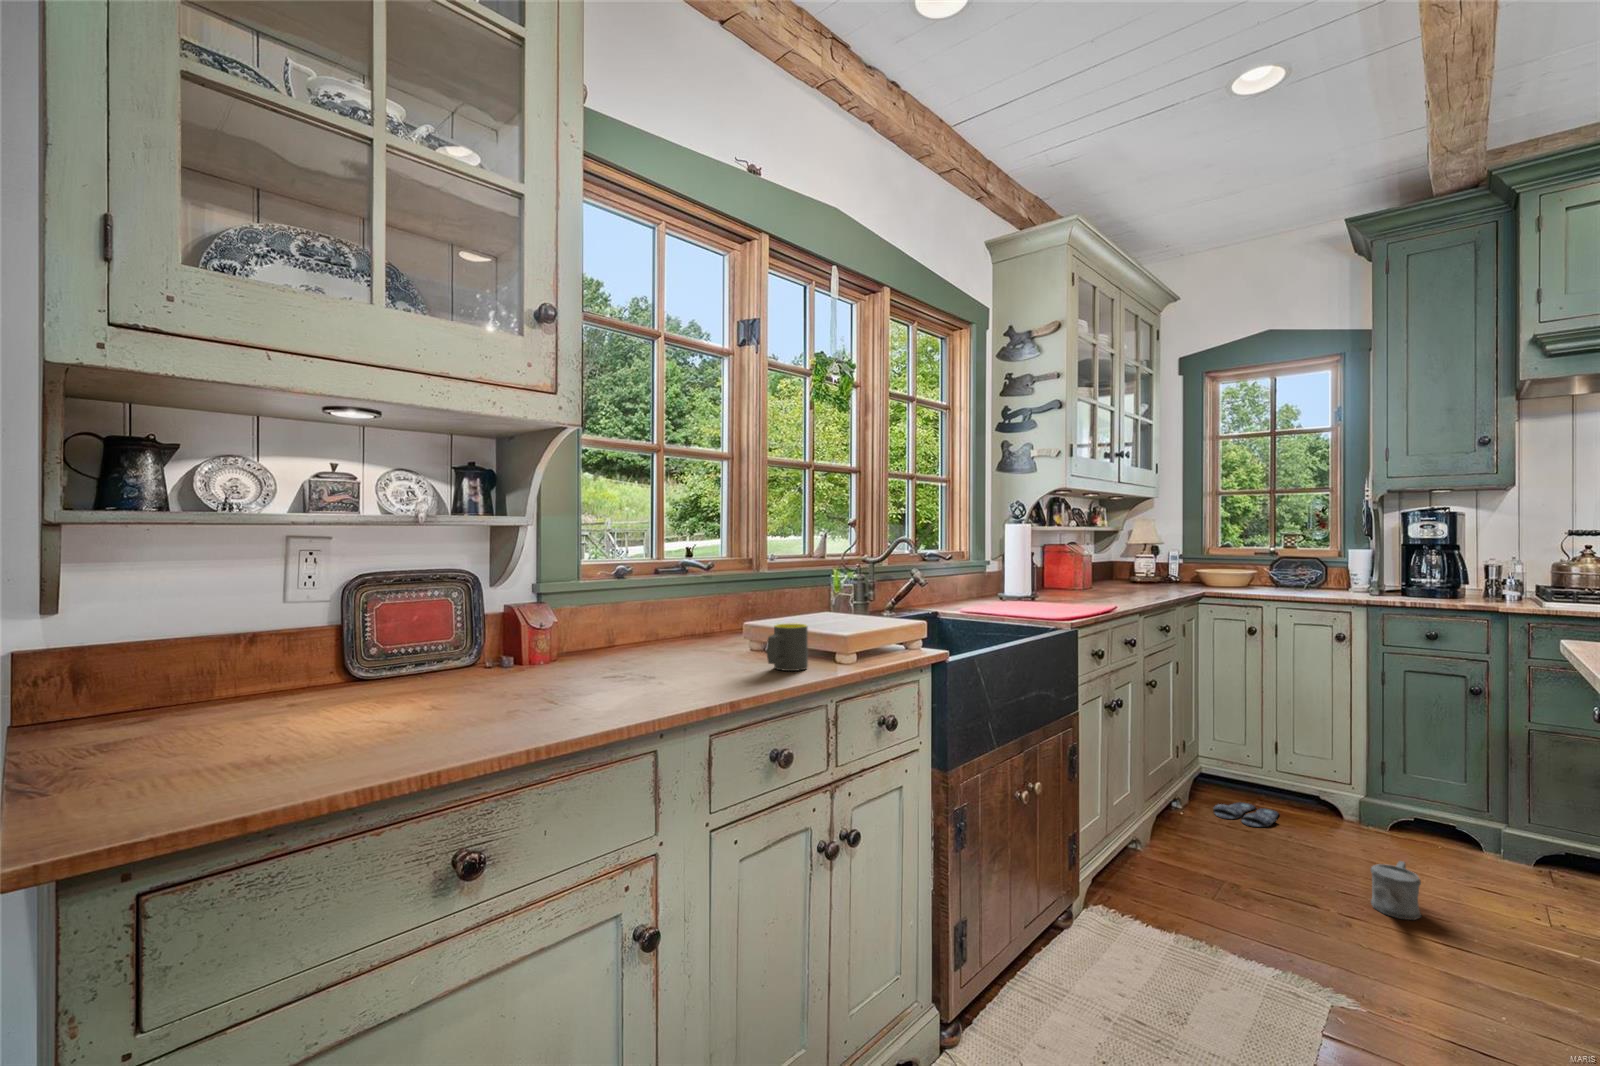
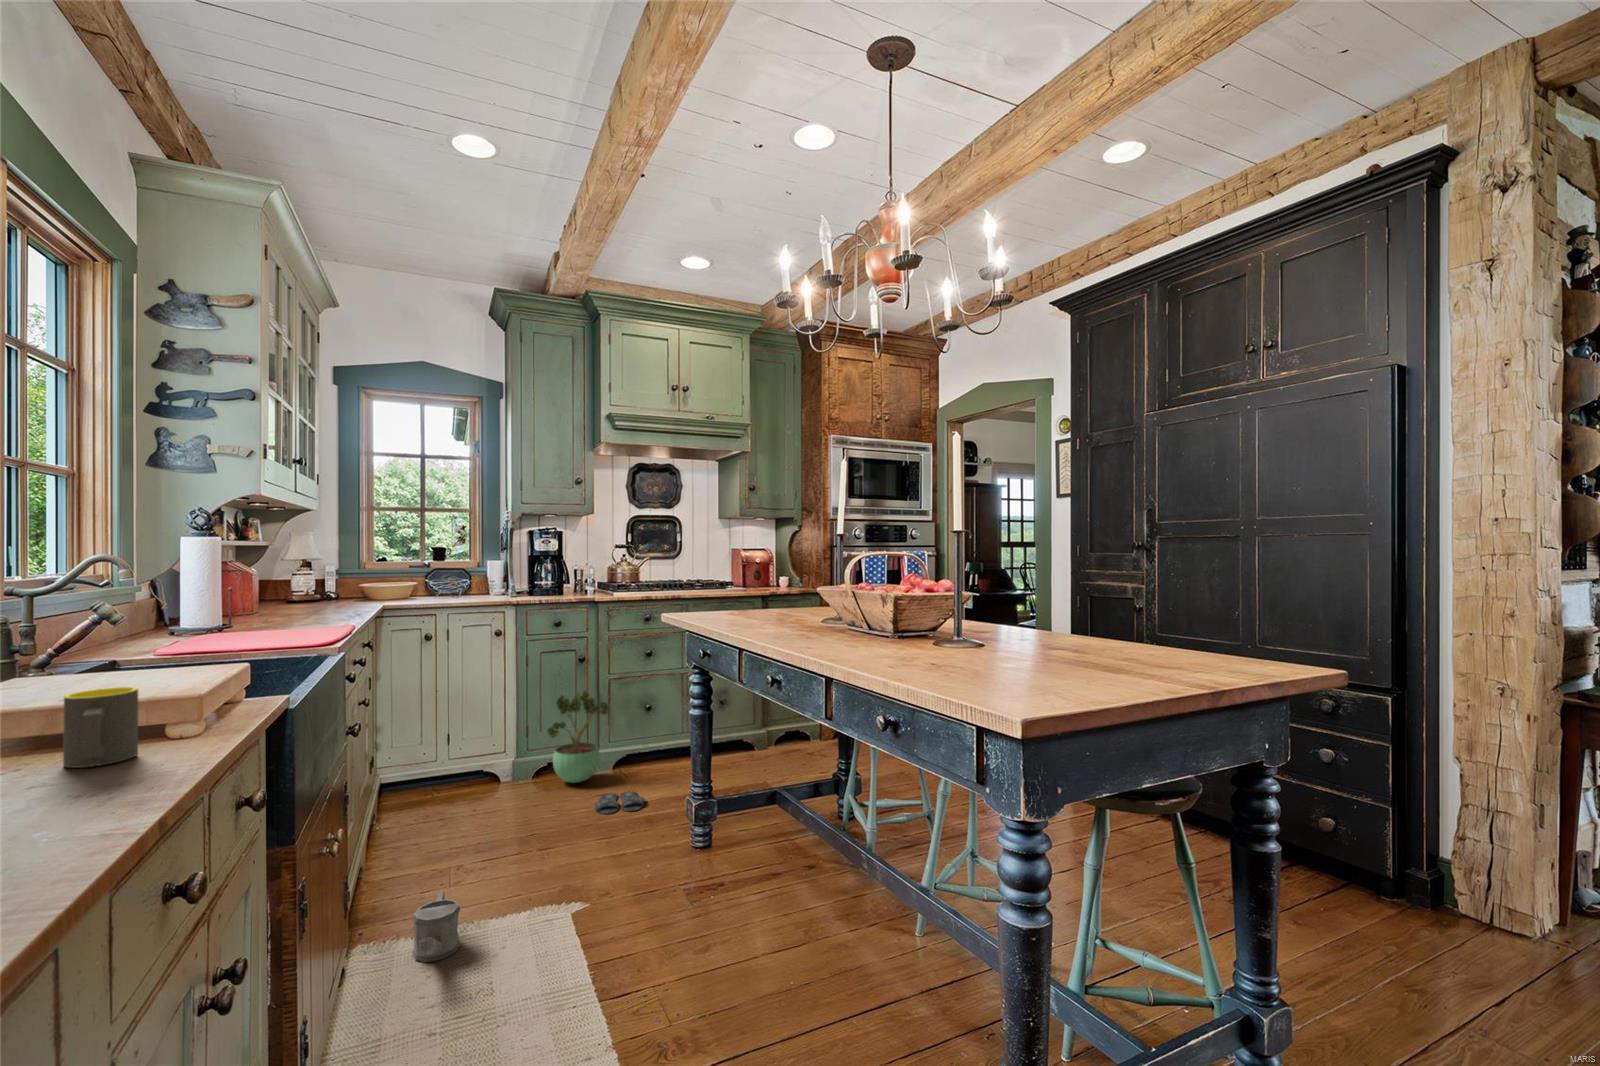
potted plant: none [1404,734,1515,861] -> present [547,691,609,783]
slippers: present [1213,802,1279,827] -> present [594,792,645,814]
watering can: present [1371,861,1421,920] -> present [413,891,460,962]

